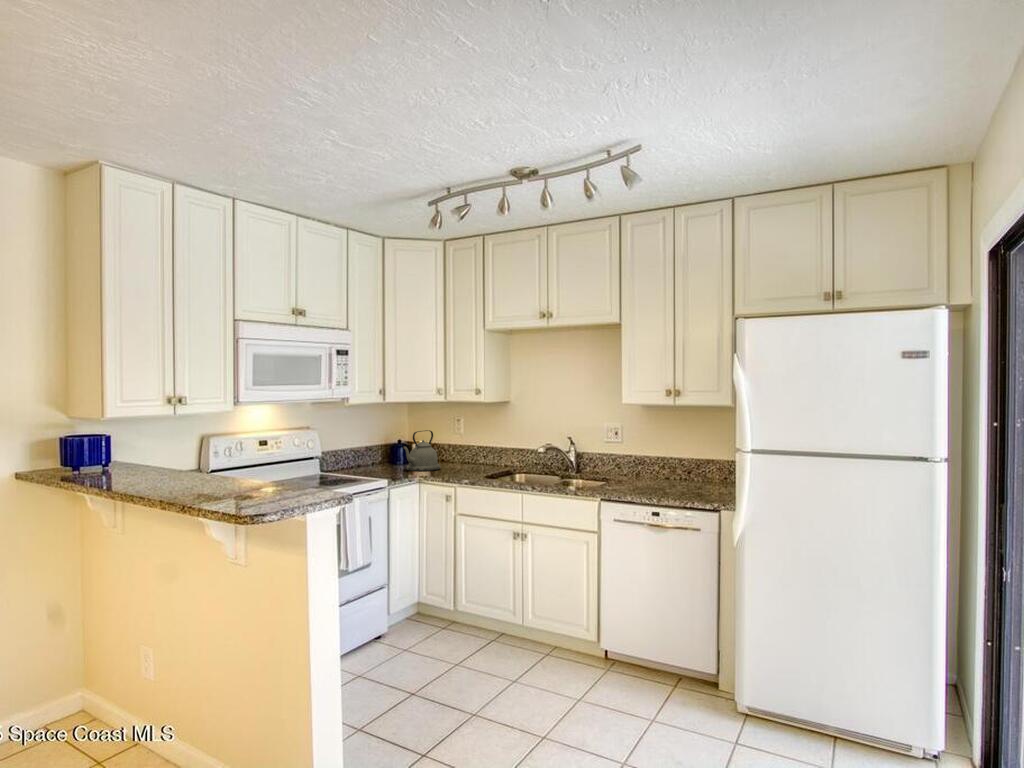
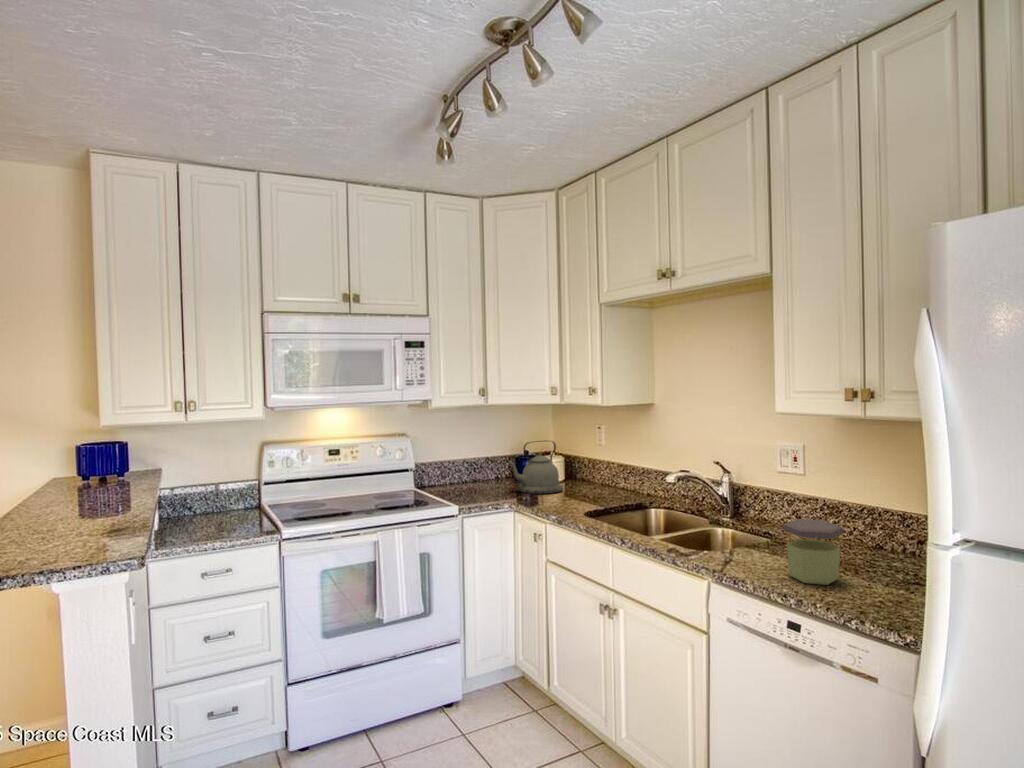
jar: none [638,462,666,495] -> present [783,519,843,585]

